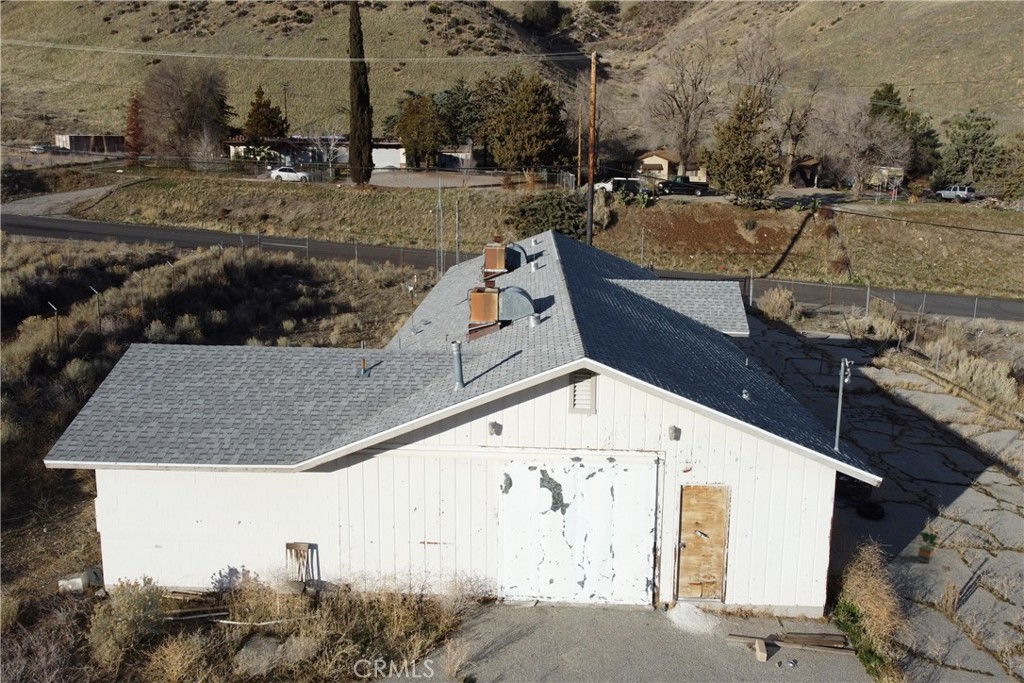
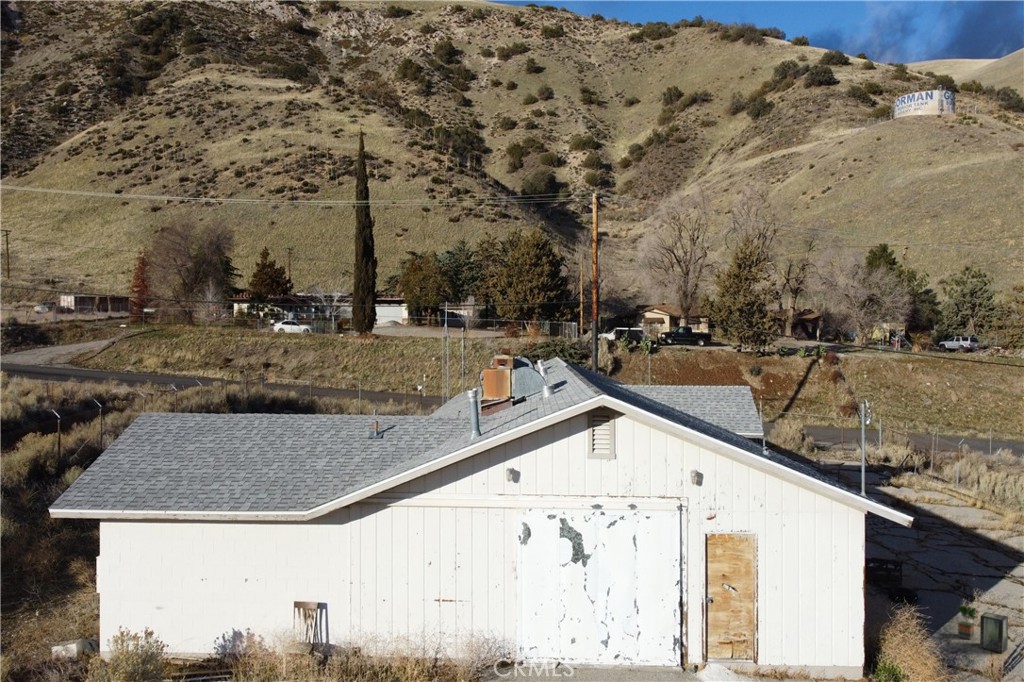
storage box: none [937,541,967,581] -> present [980,612,1008,653]

